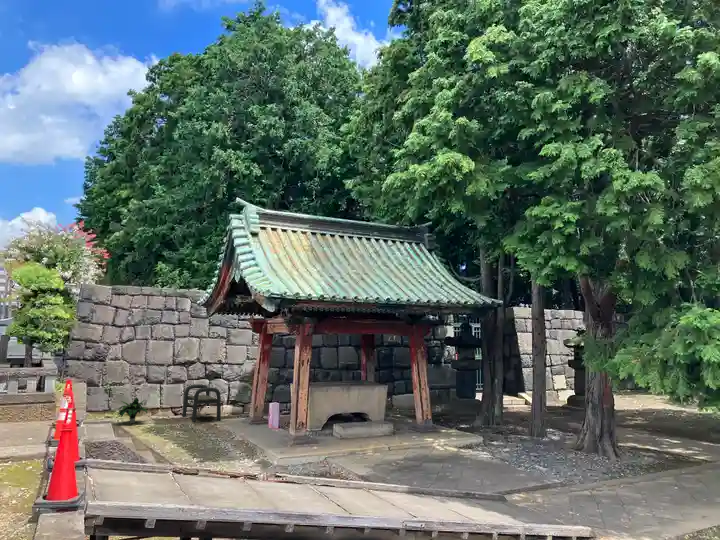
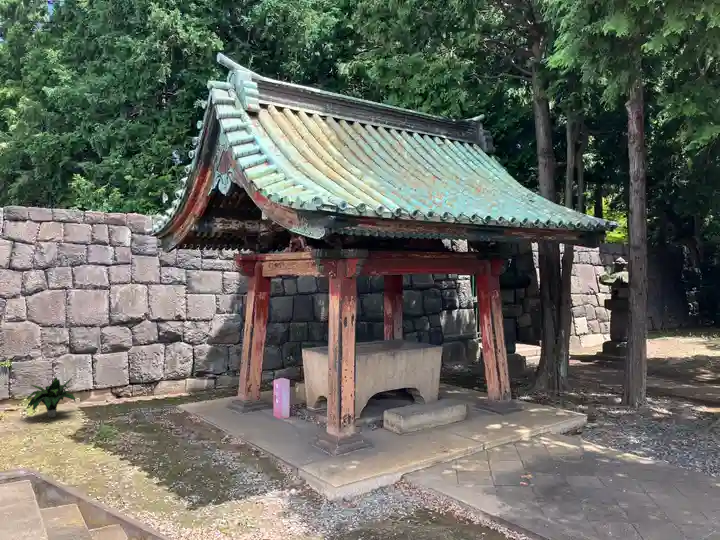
bench: present [182,384,221,422] -> none [129,351,189,410]

